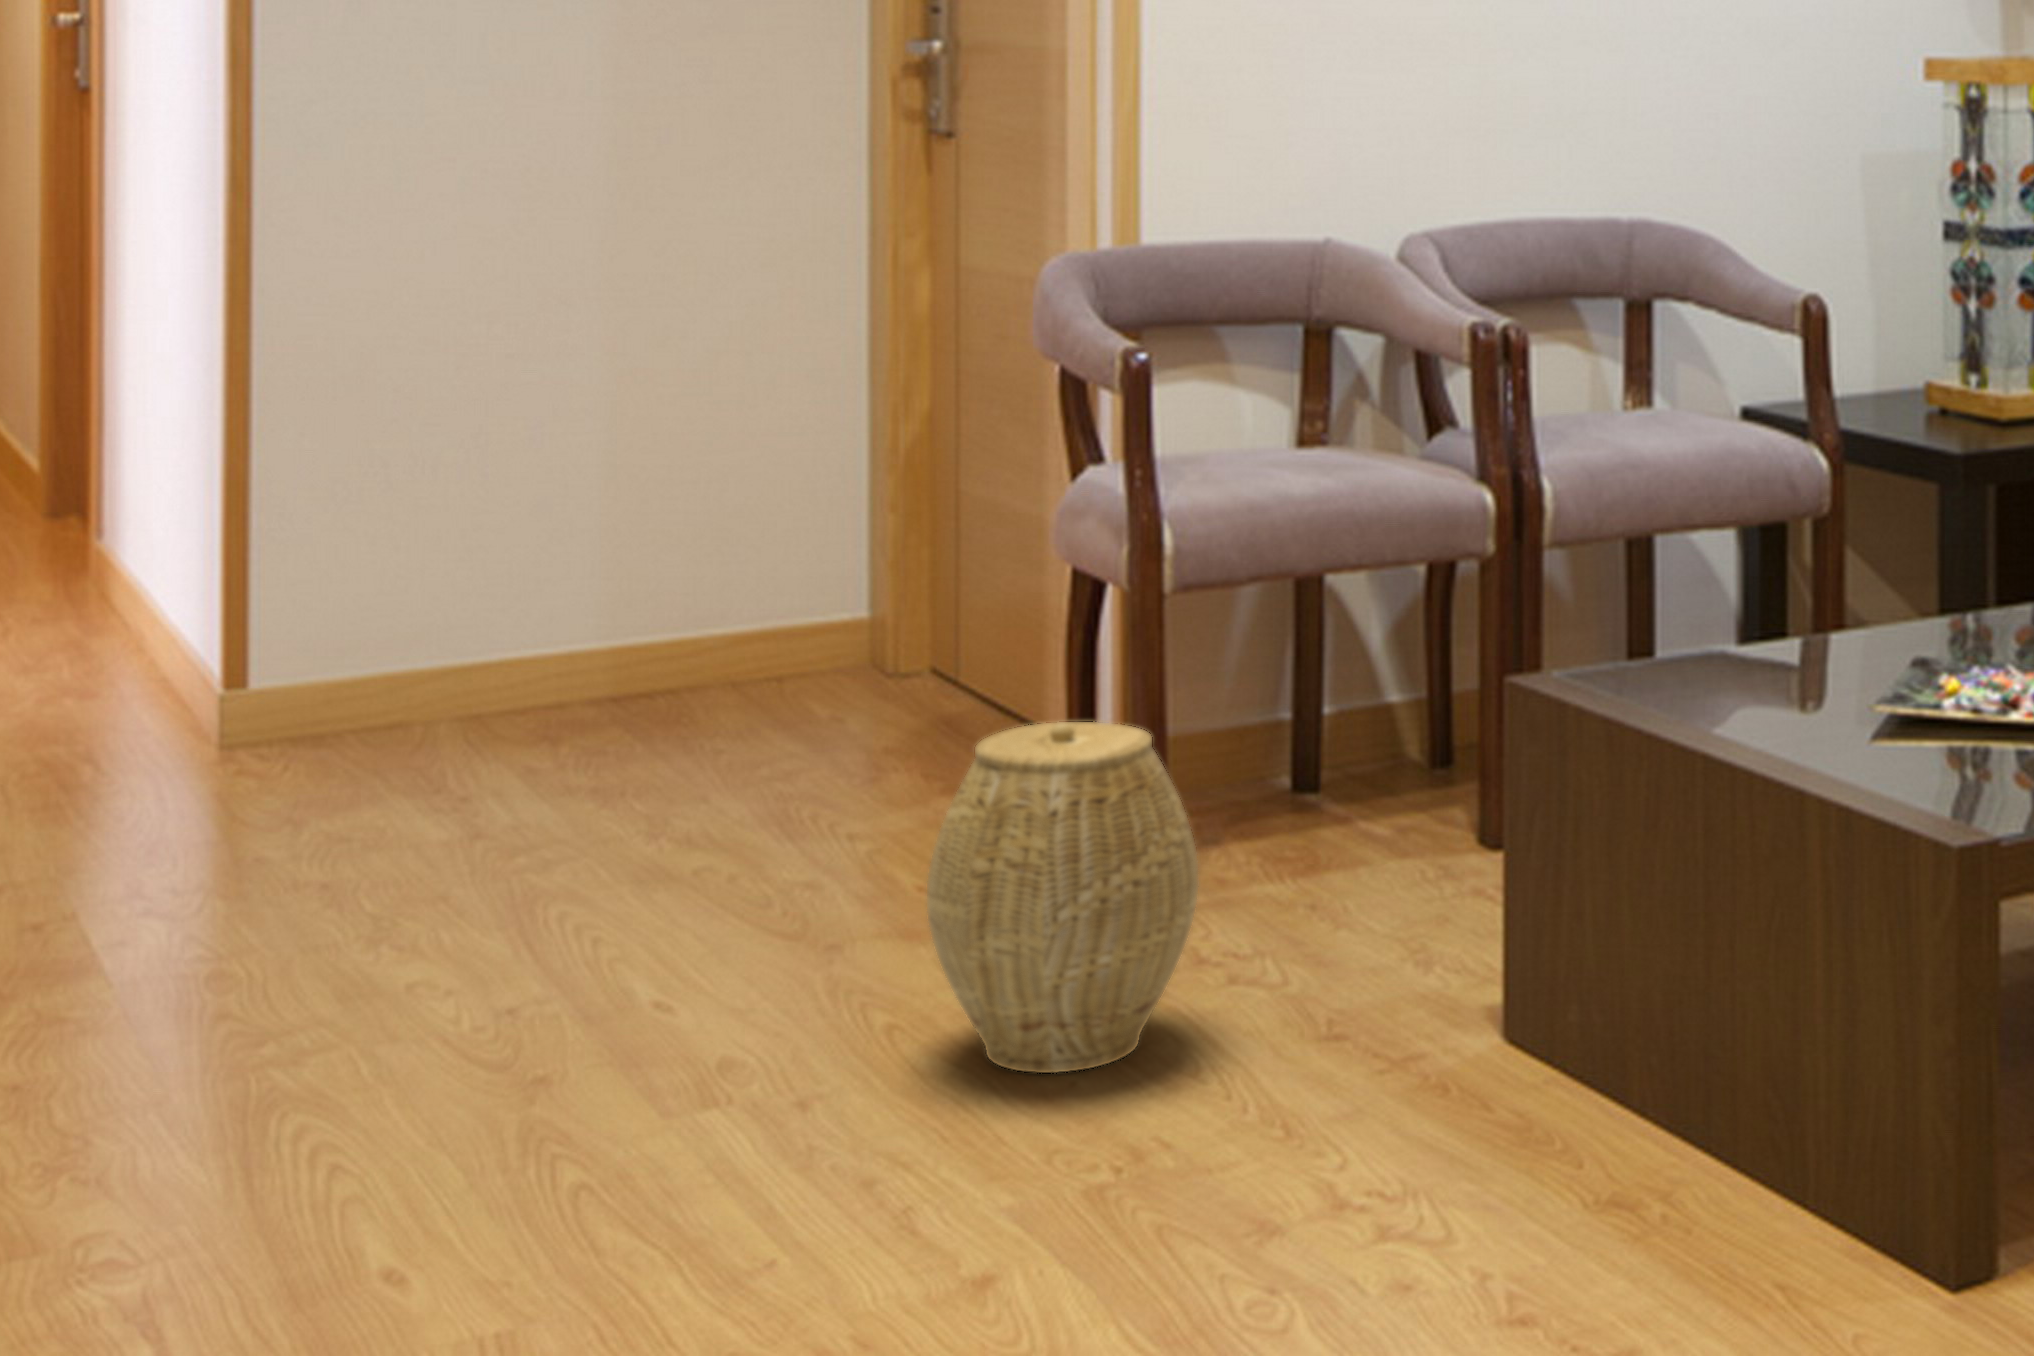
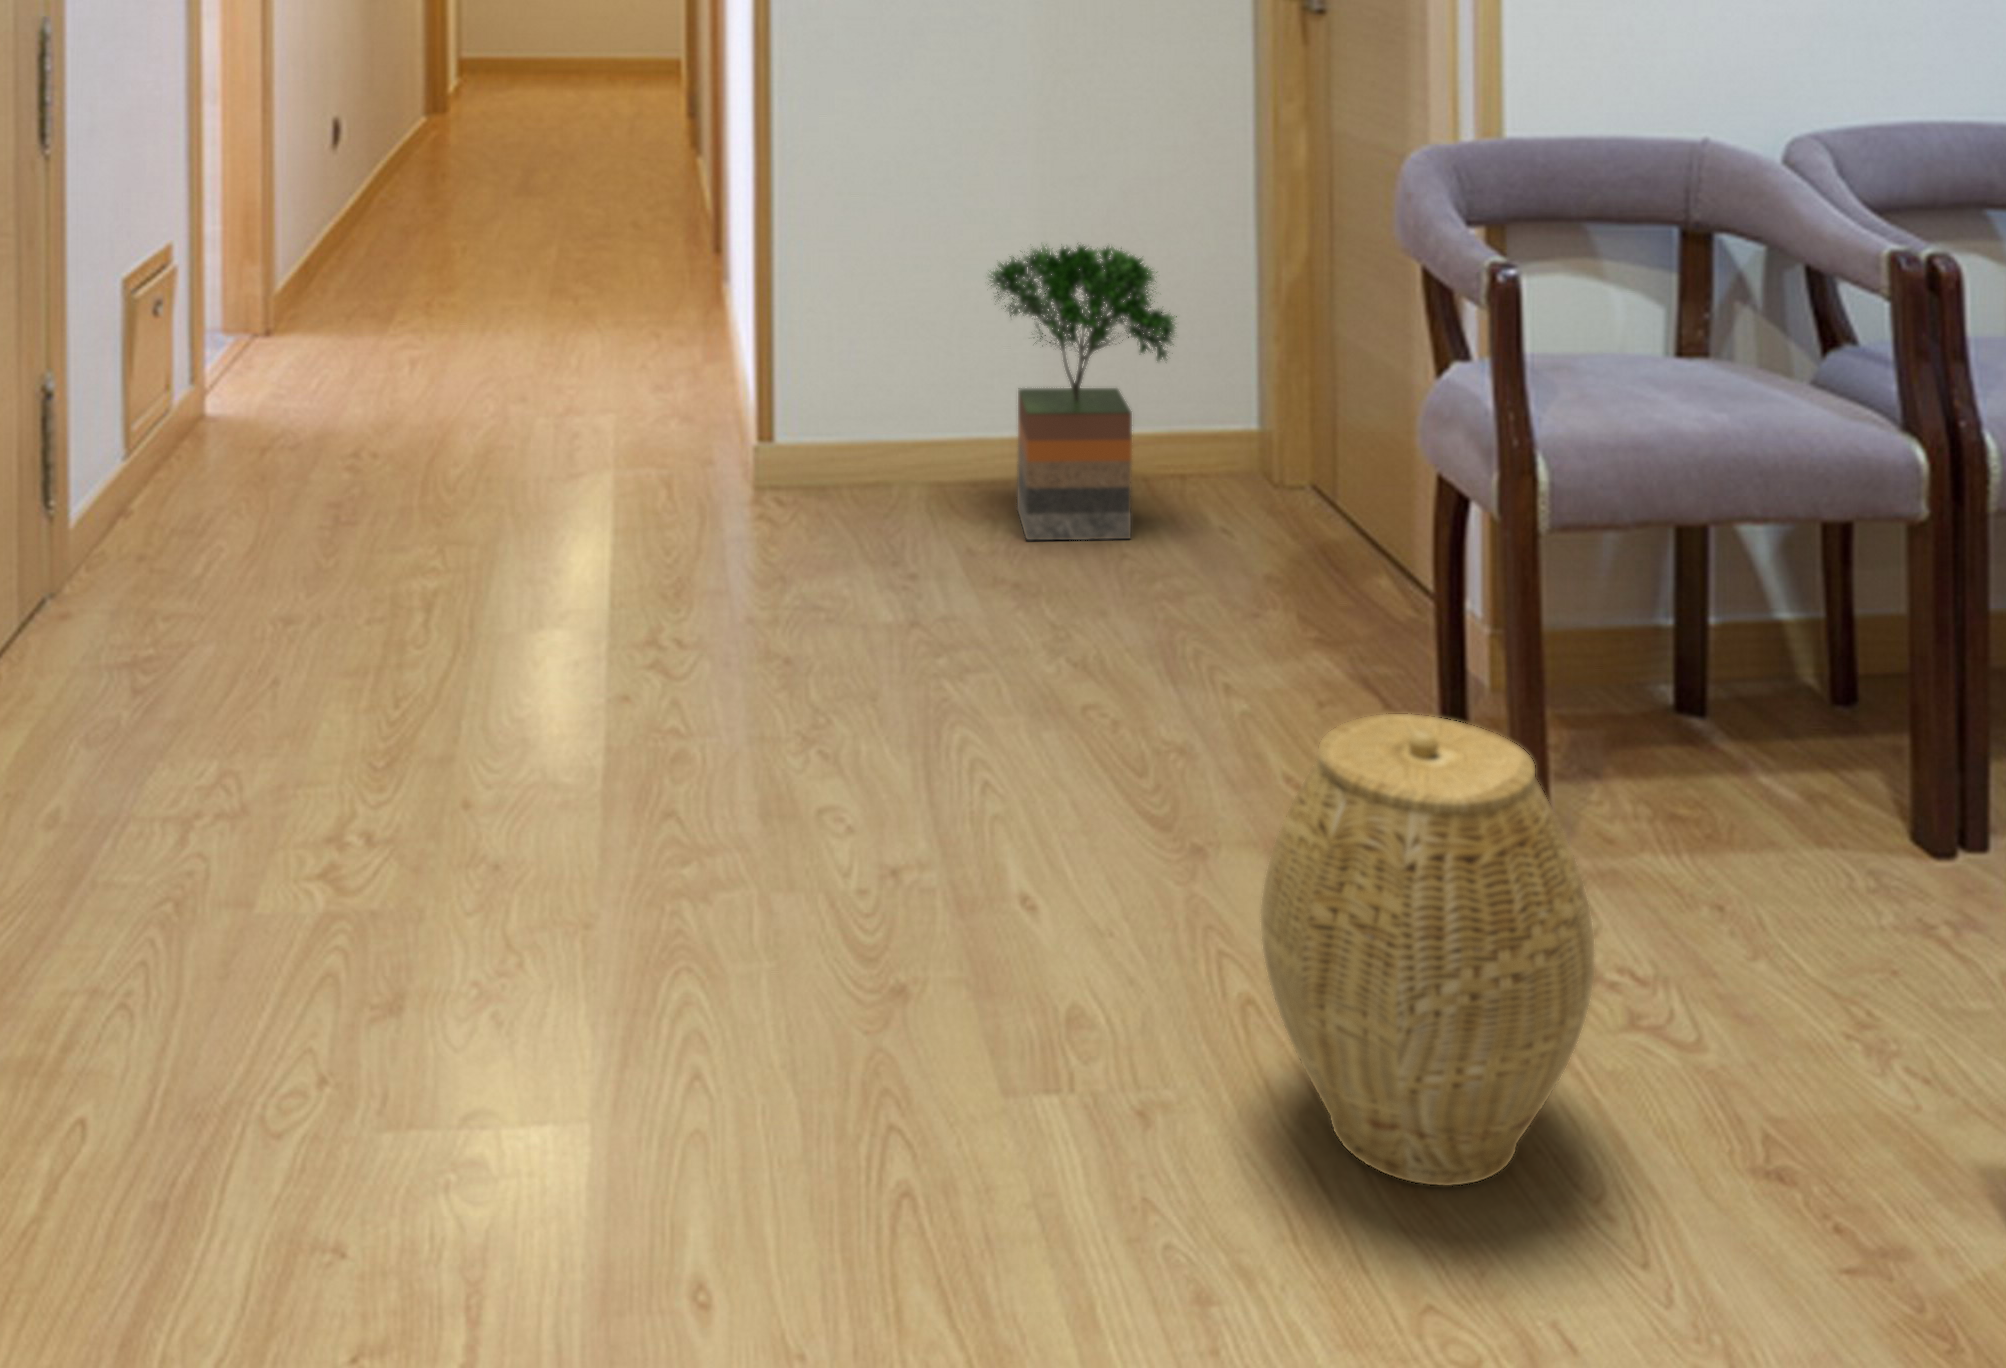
potted tree: none [536,394,781,739] -> present [990,245,1177,540]

